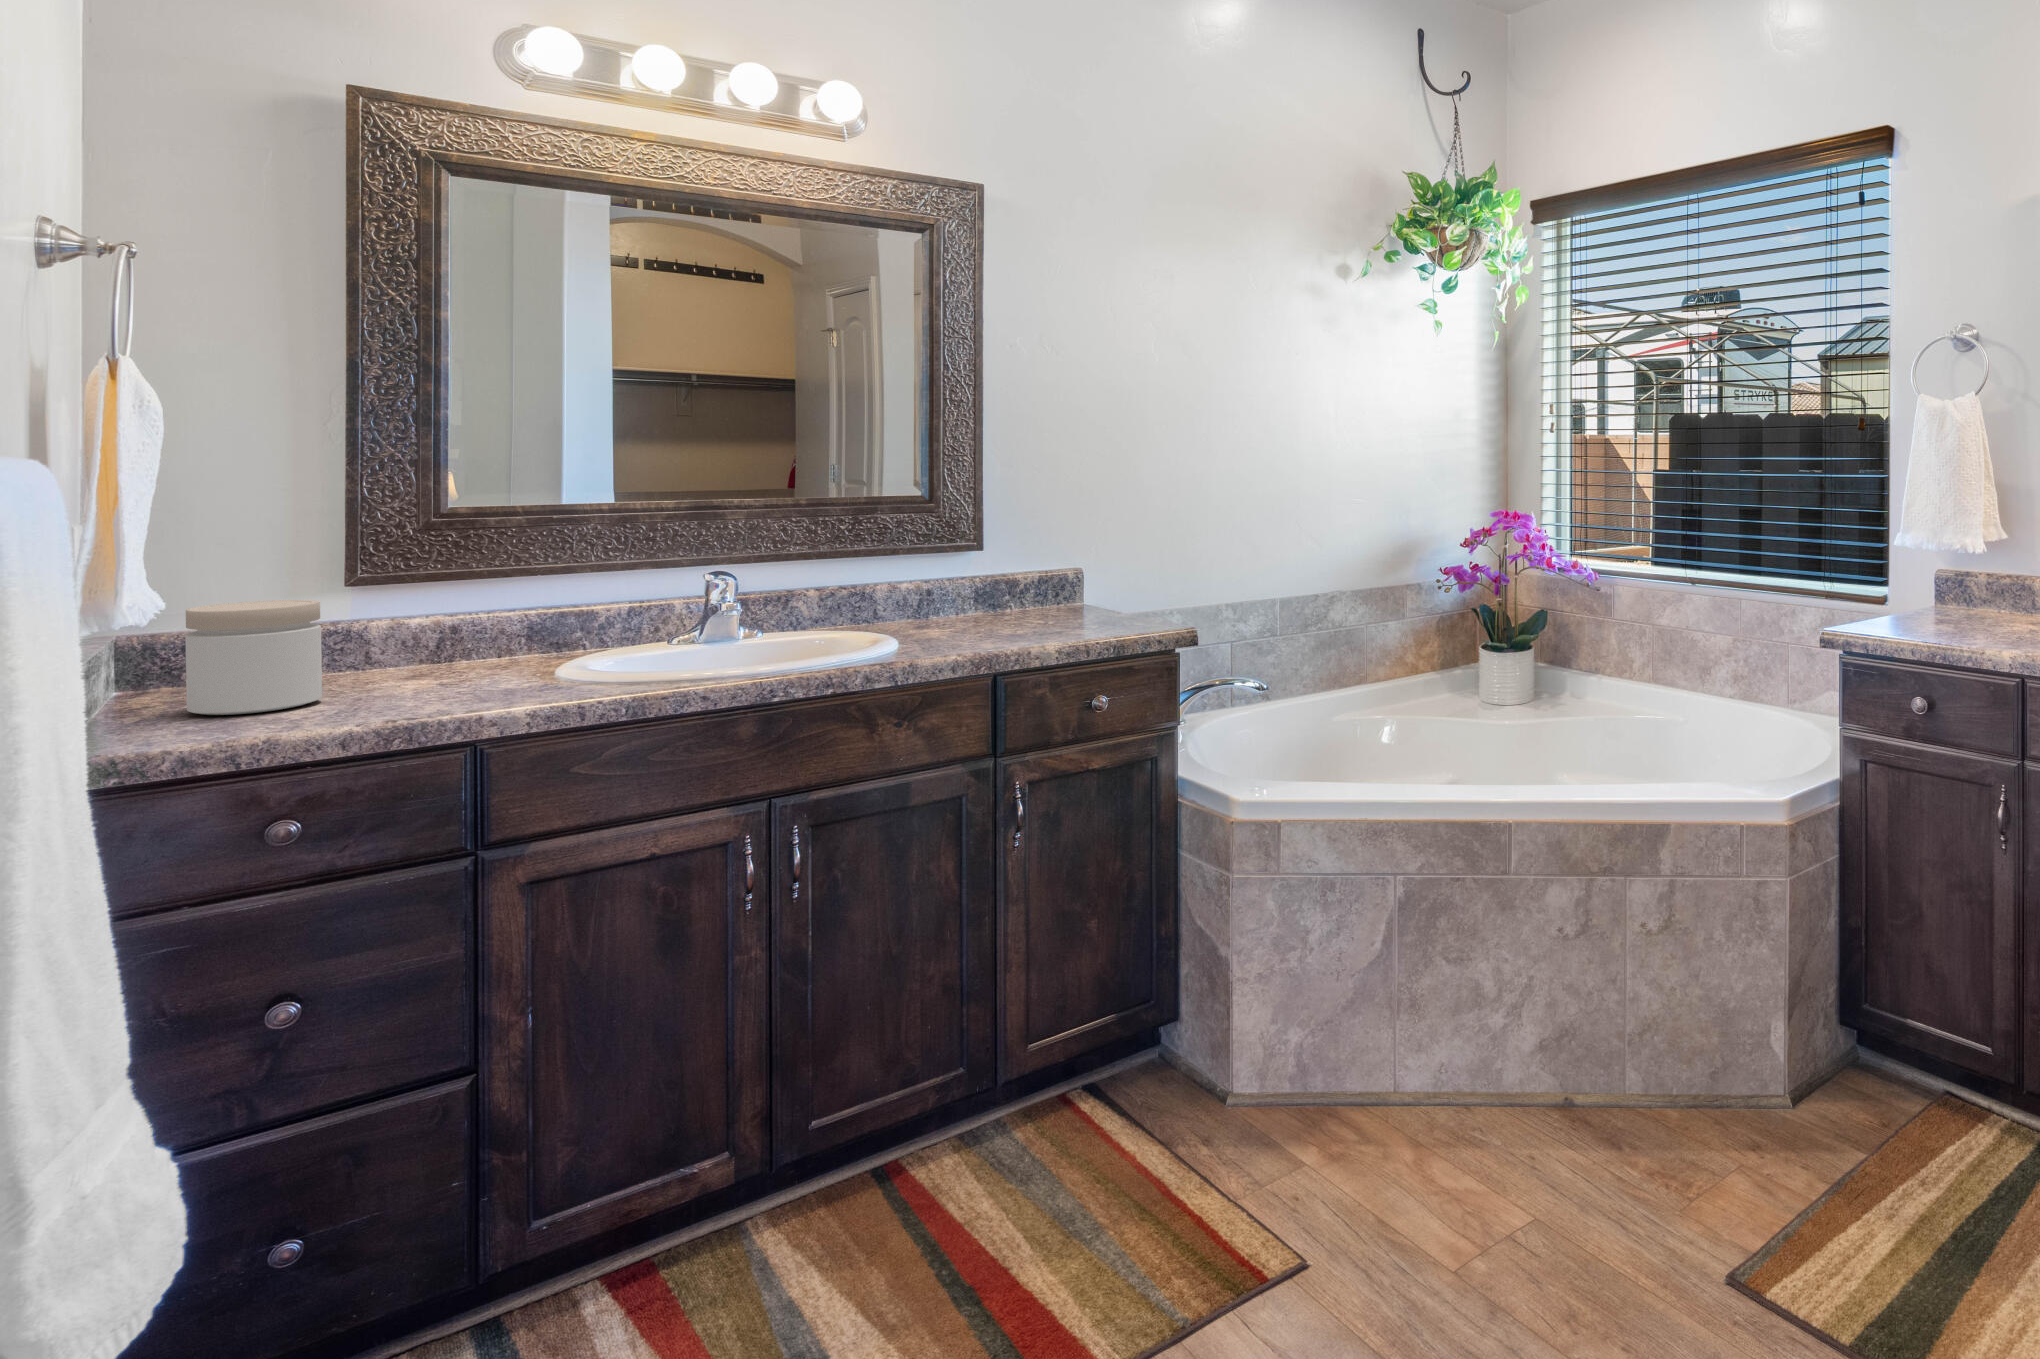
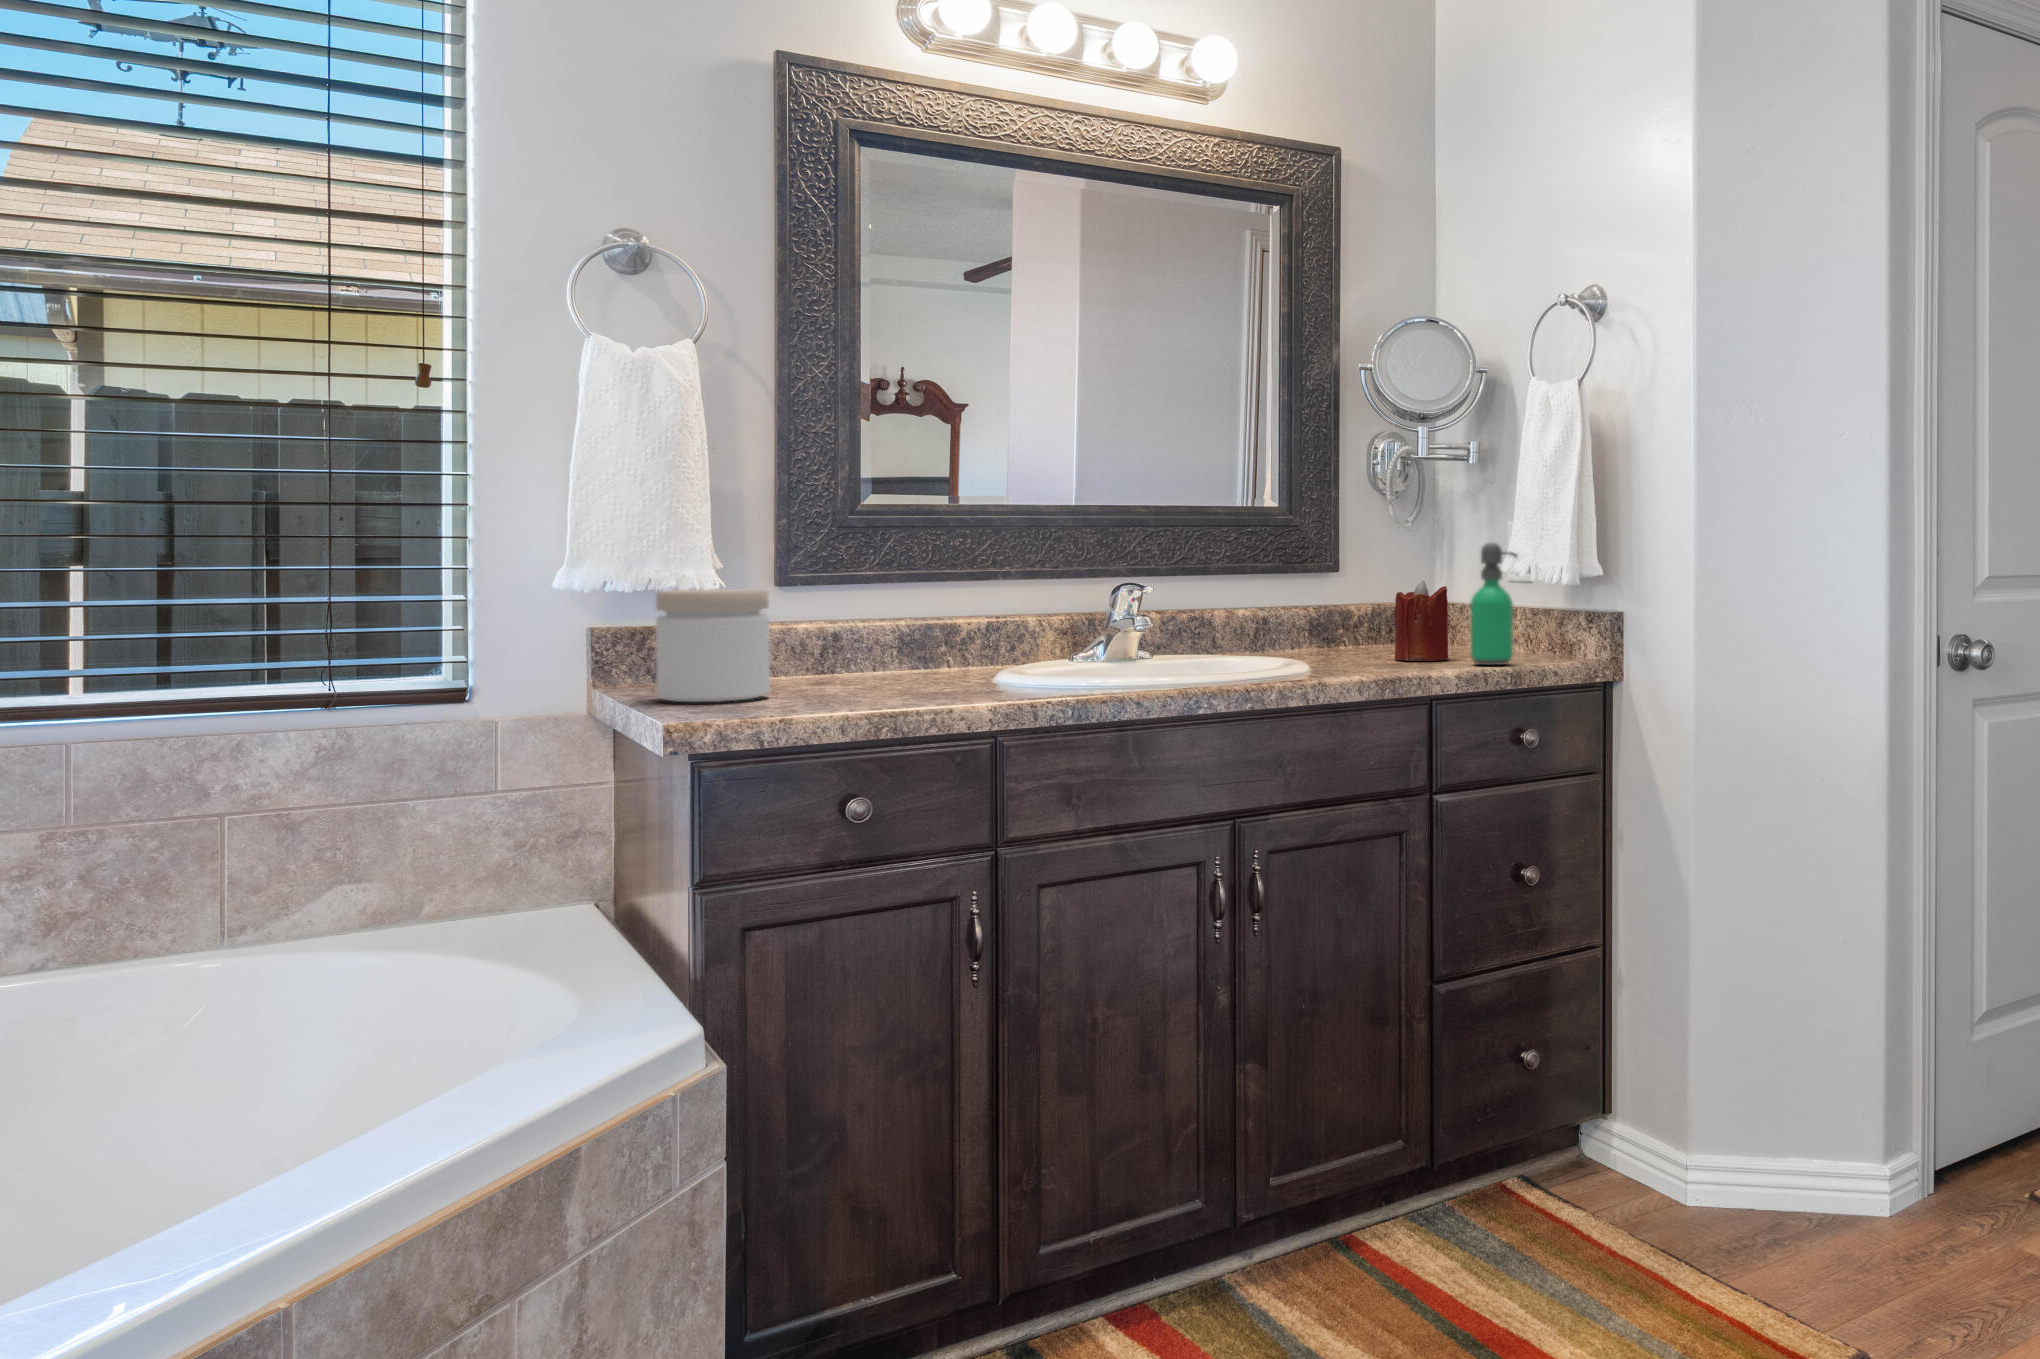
soap dispenser: none [1092,528,1130,636] -> present [1471,543,1517,665]
candle: none [1037,558,1086,630] -> present [1394,580,1448,661]

